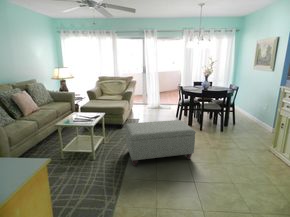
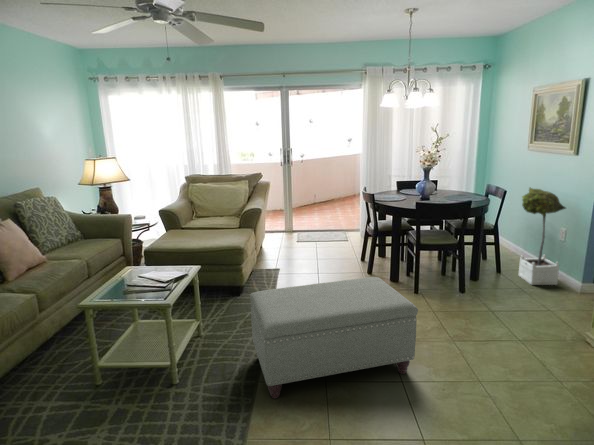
potted tree: none [246,85,268,129] -> present [519,188,566,285]

